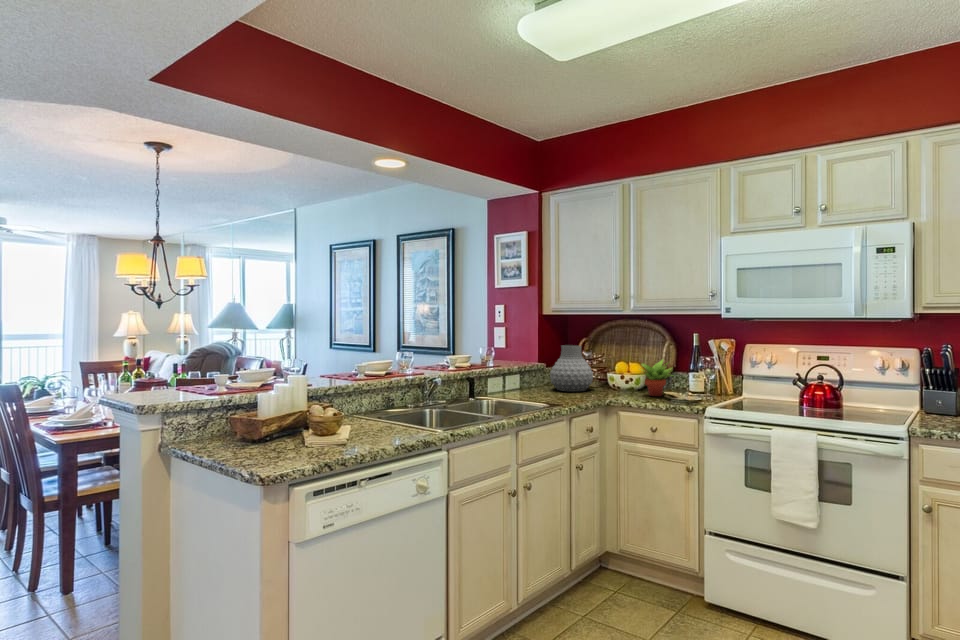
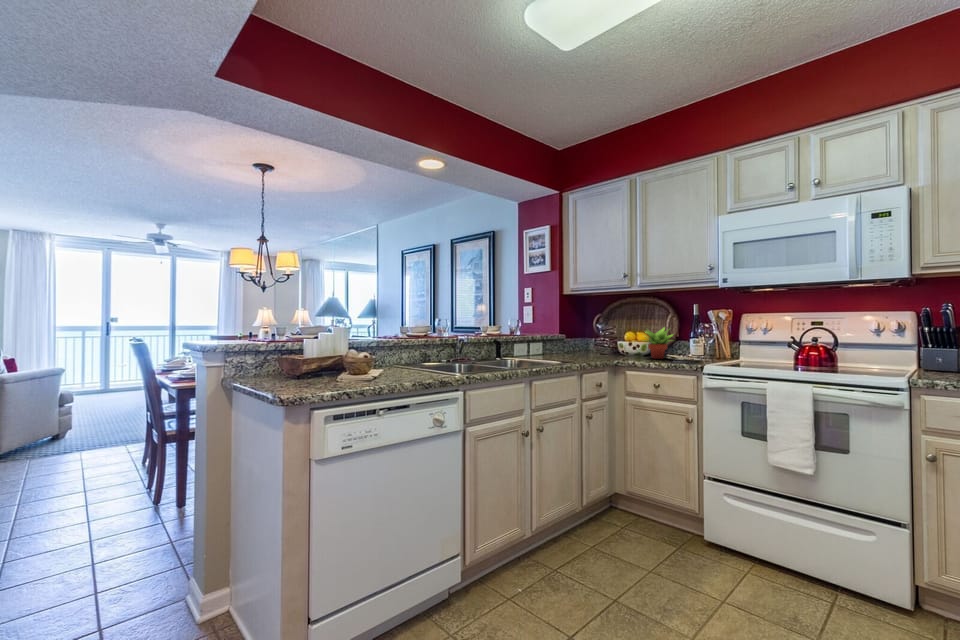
vase: present [550,345,593,391] -> none [566,318,603,356]

